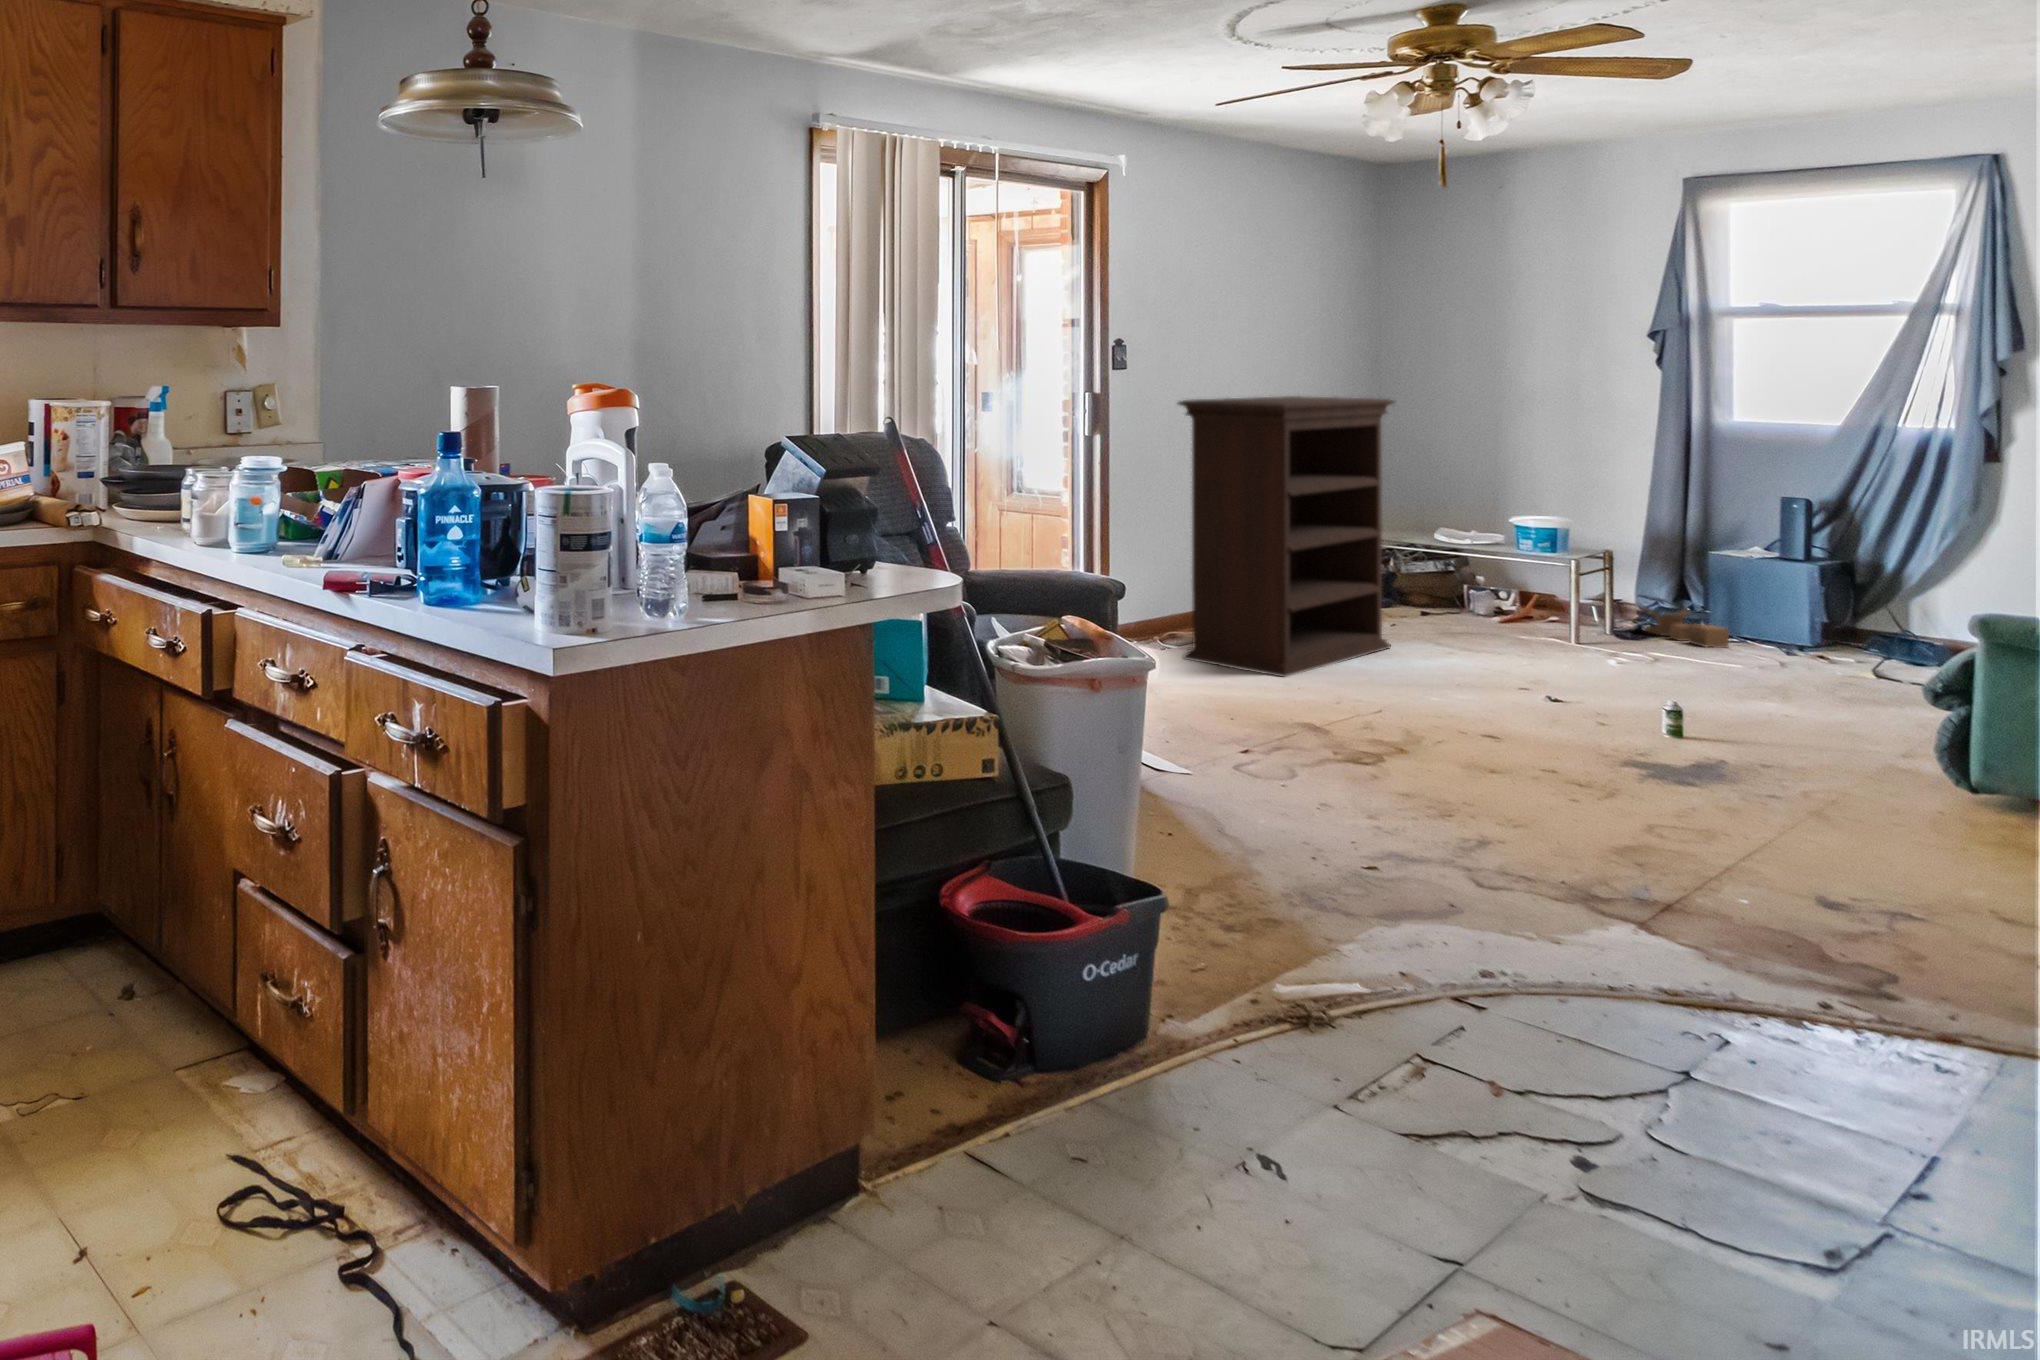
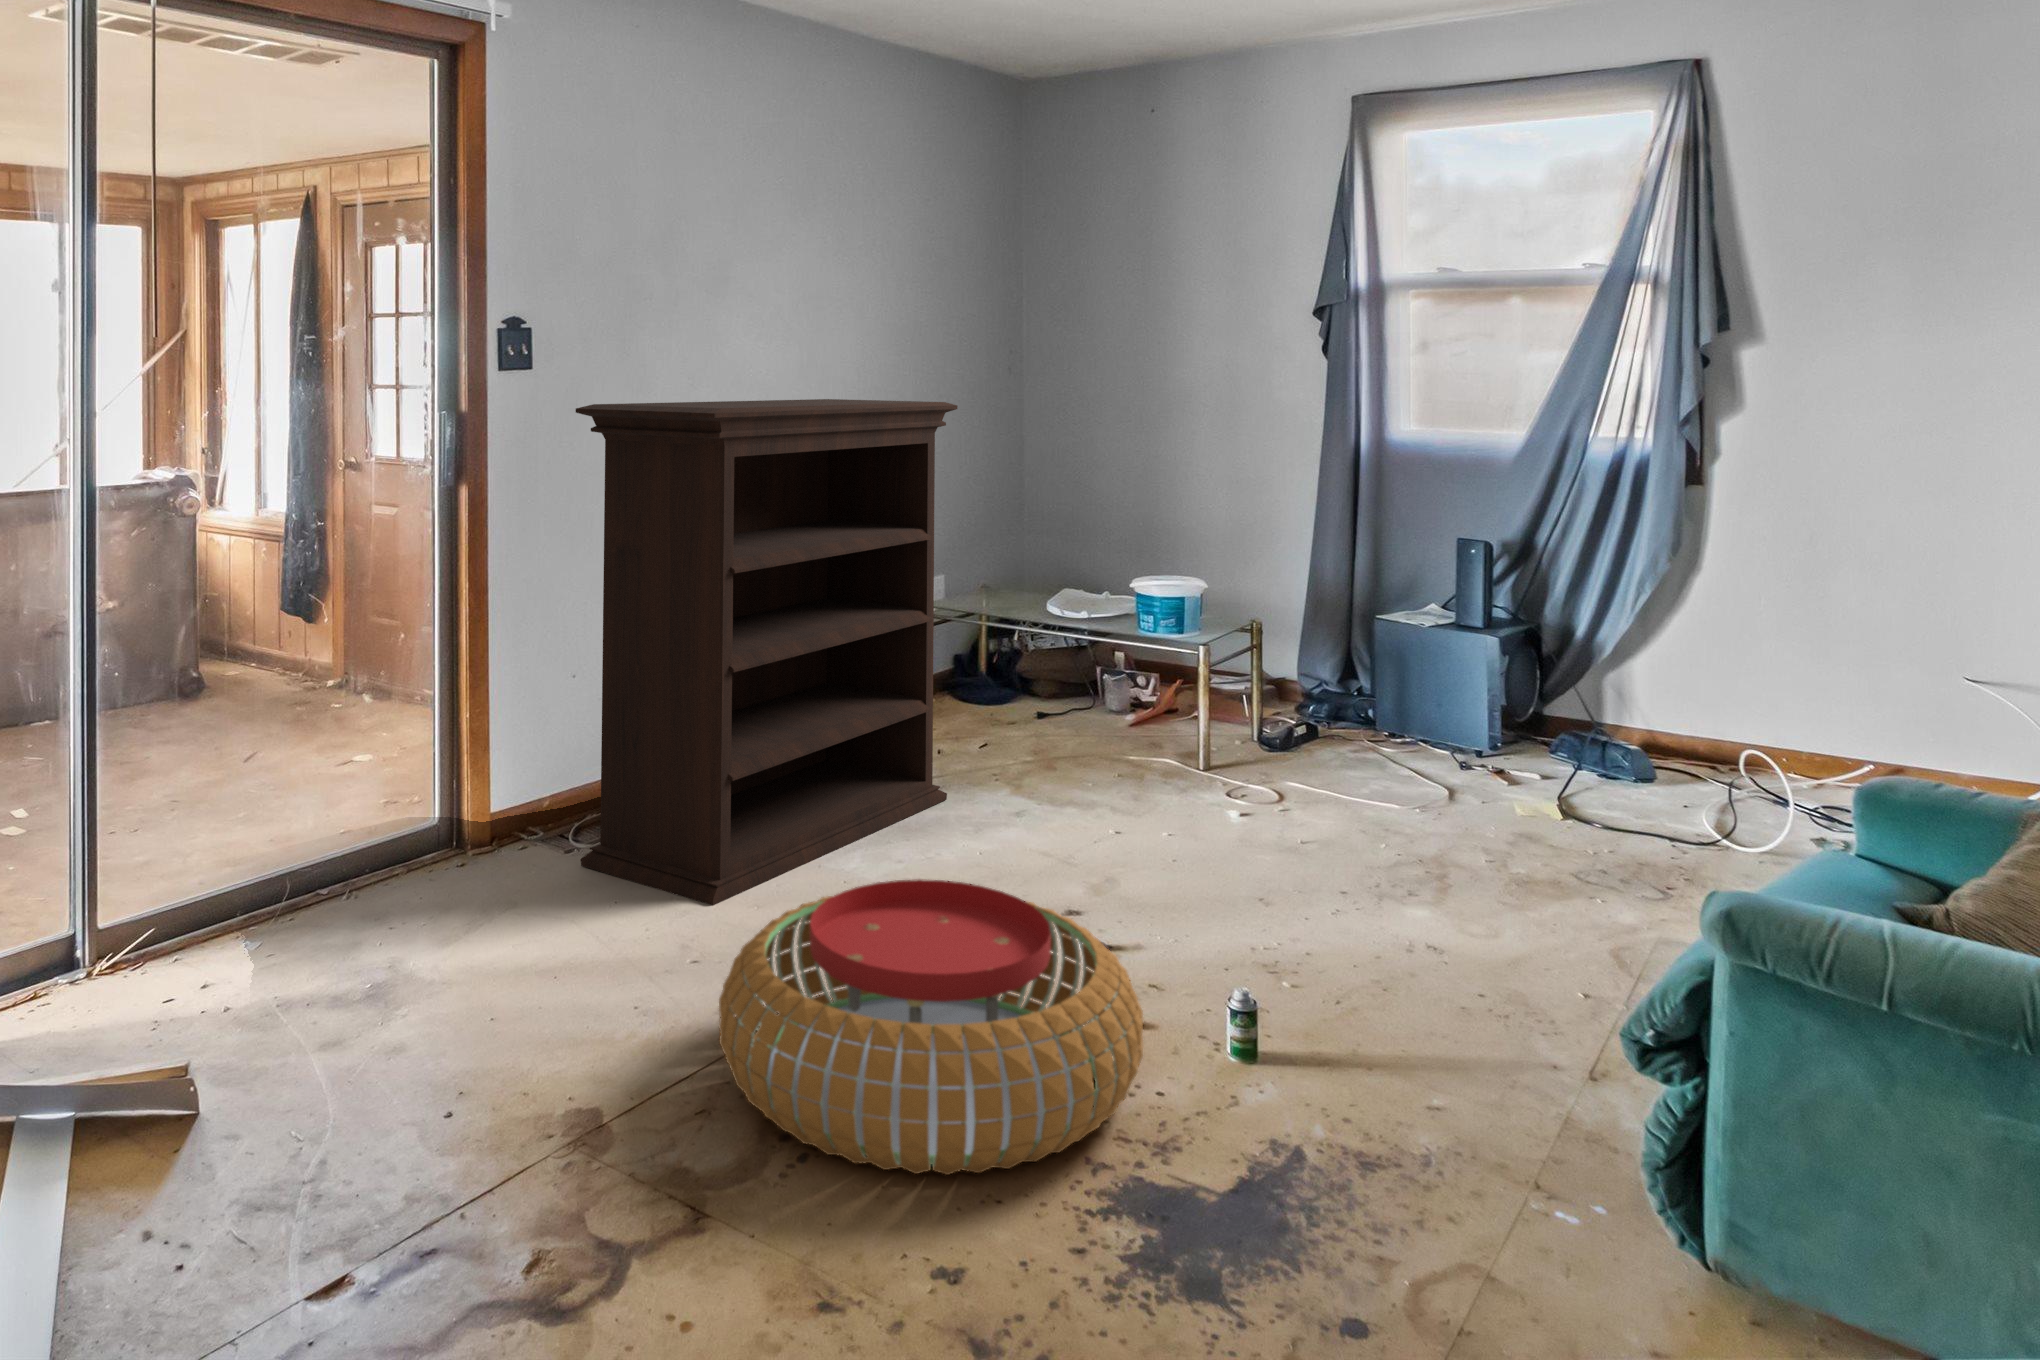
cardboard box: present [1641,608,1729,648] -> none [1294,691,1396,757]
pouf: none [1357,646,1608,757] -> present [719,879,1143,1175]

